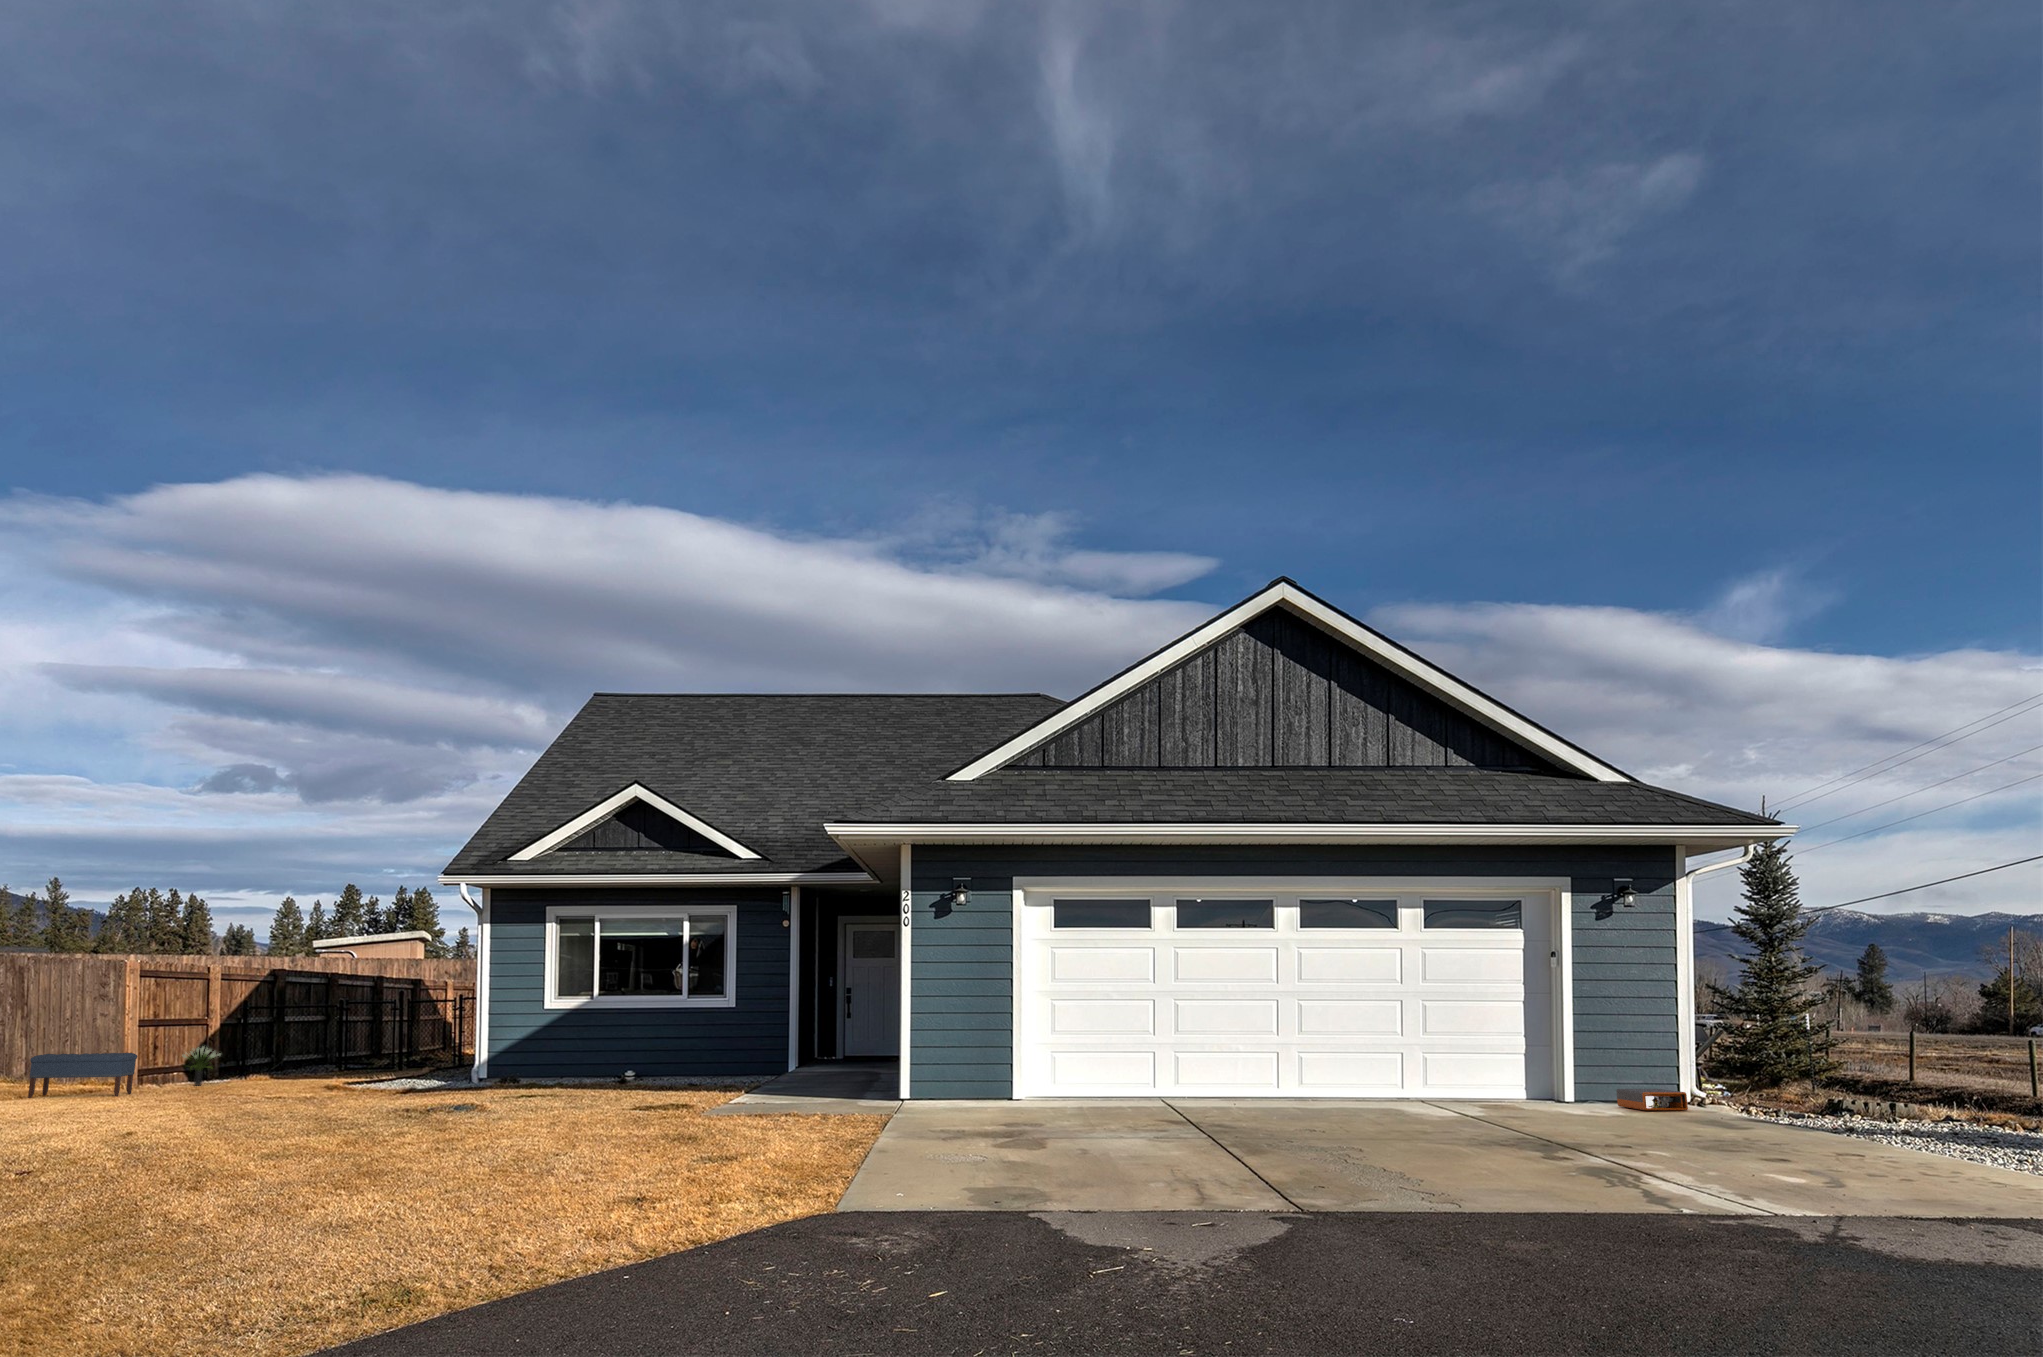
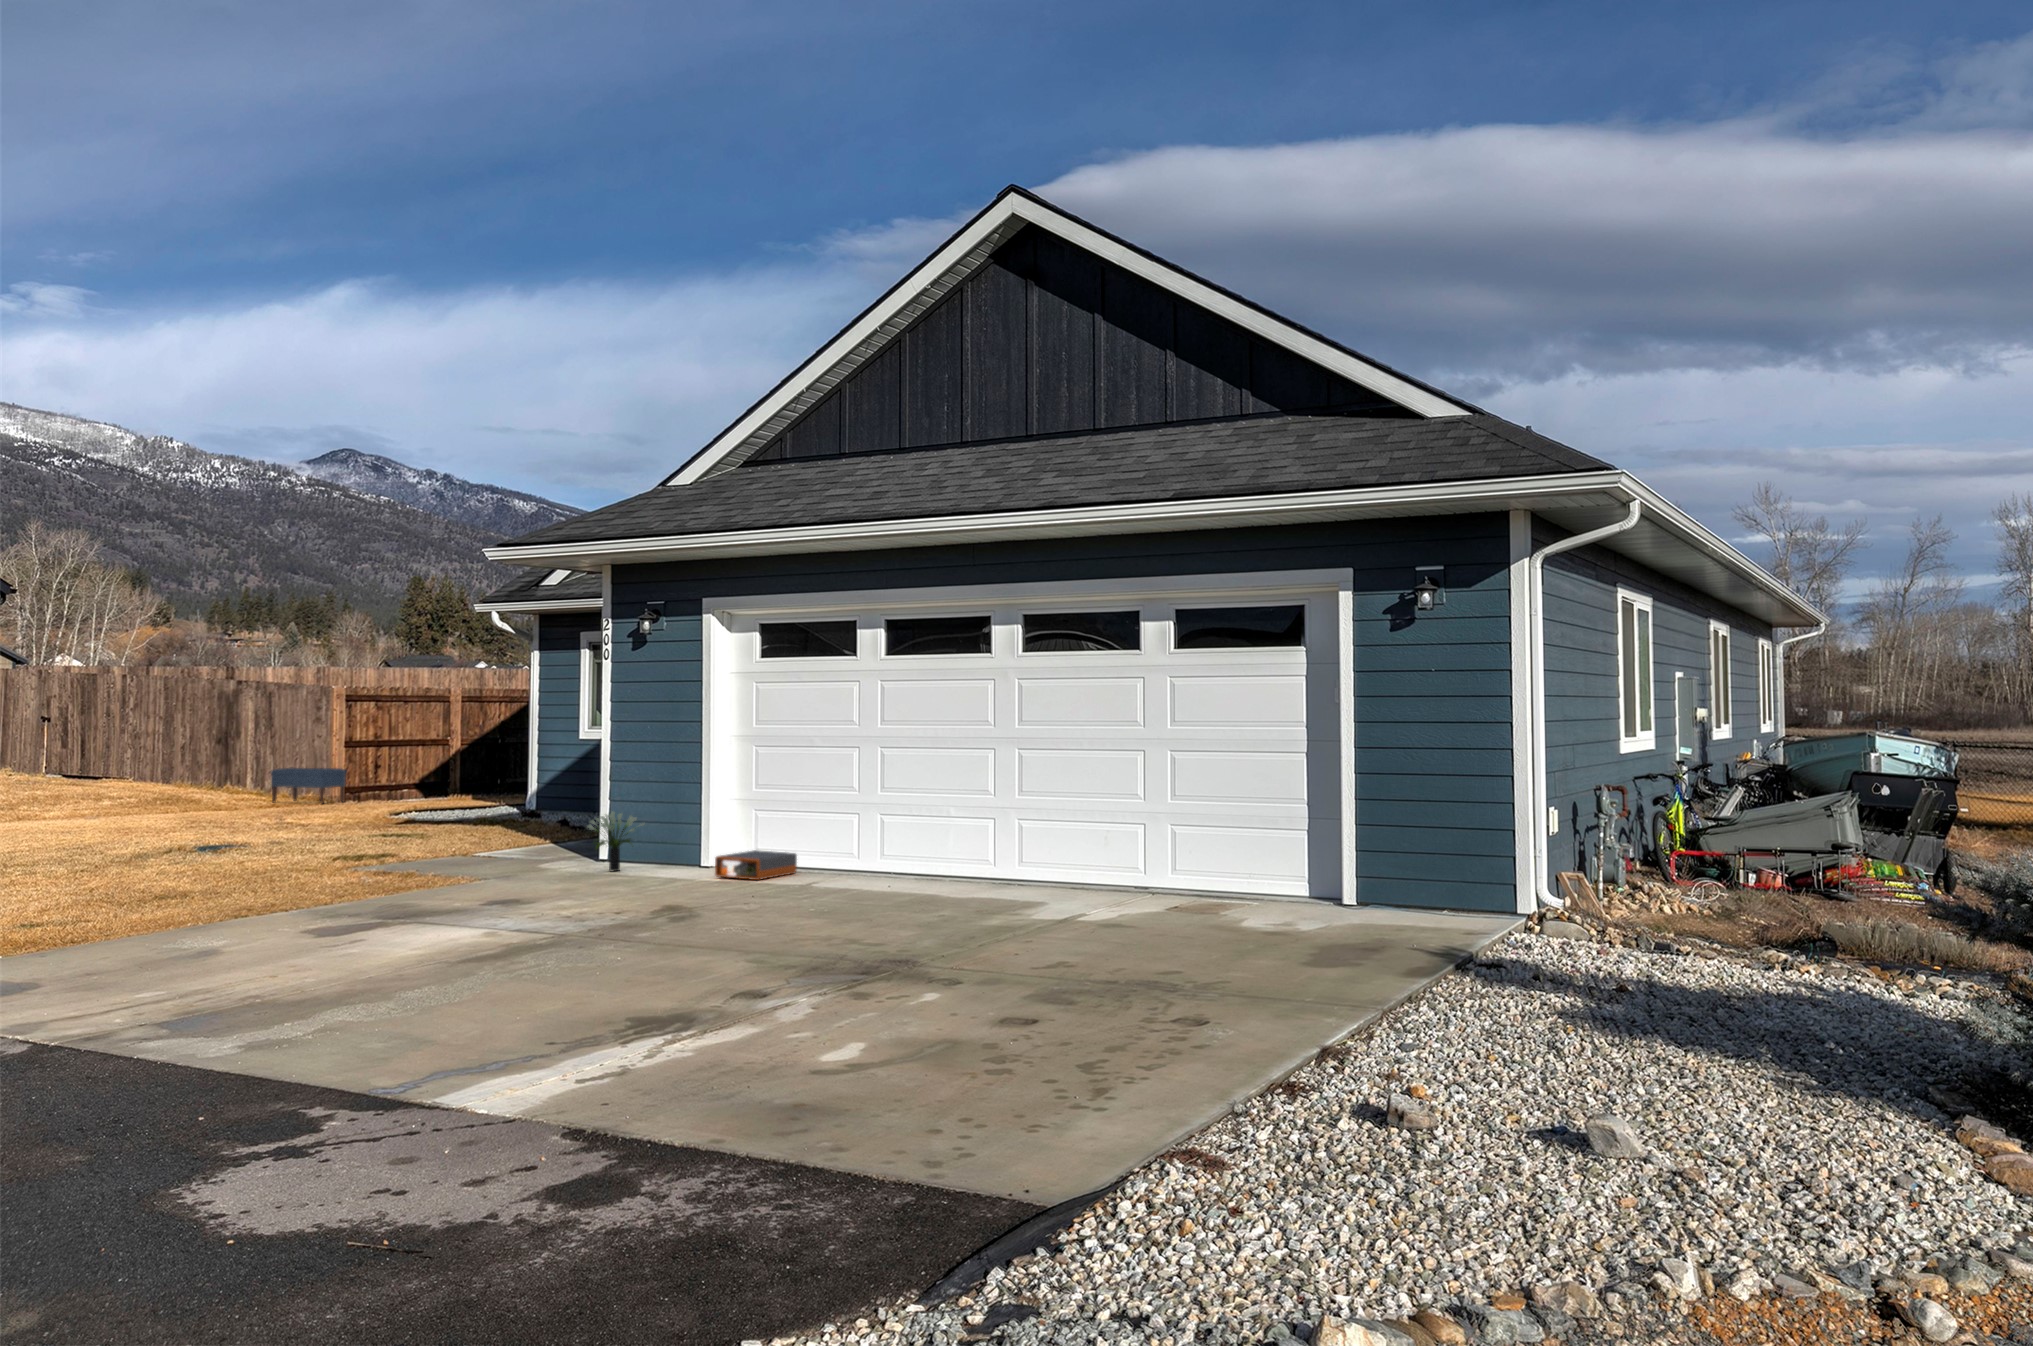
potted plant: present [183,1047,220,1086] -> present [587,812,644,871]
storage box: present [1616,1089,1688,1110] -> present [715,850,797,880]

